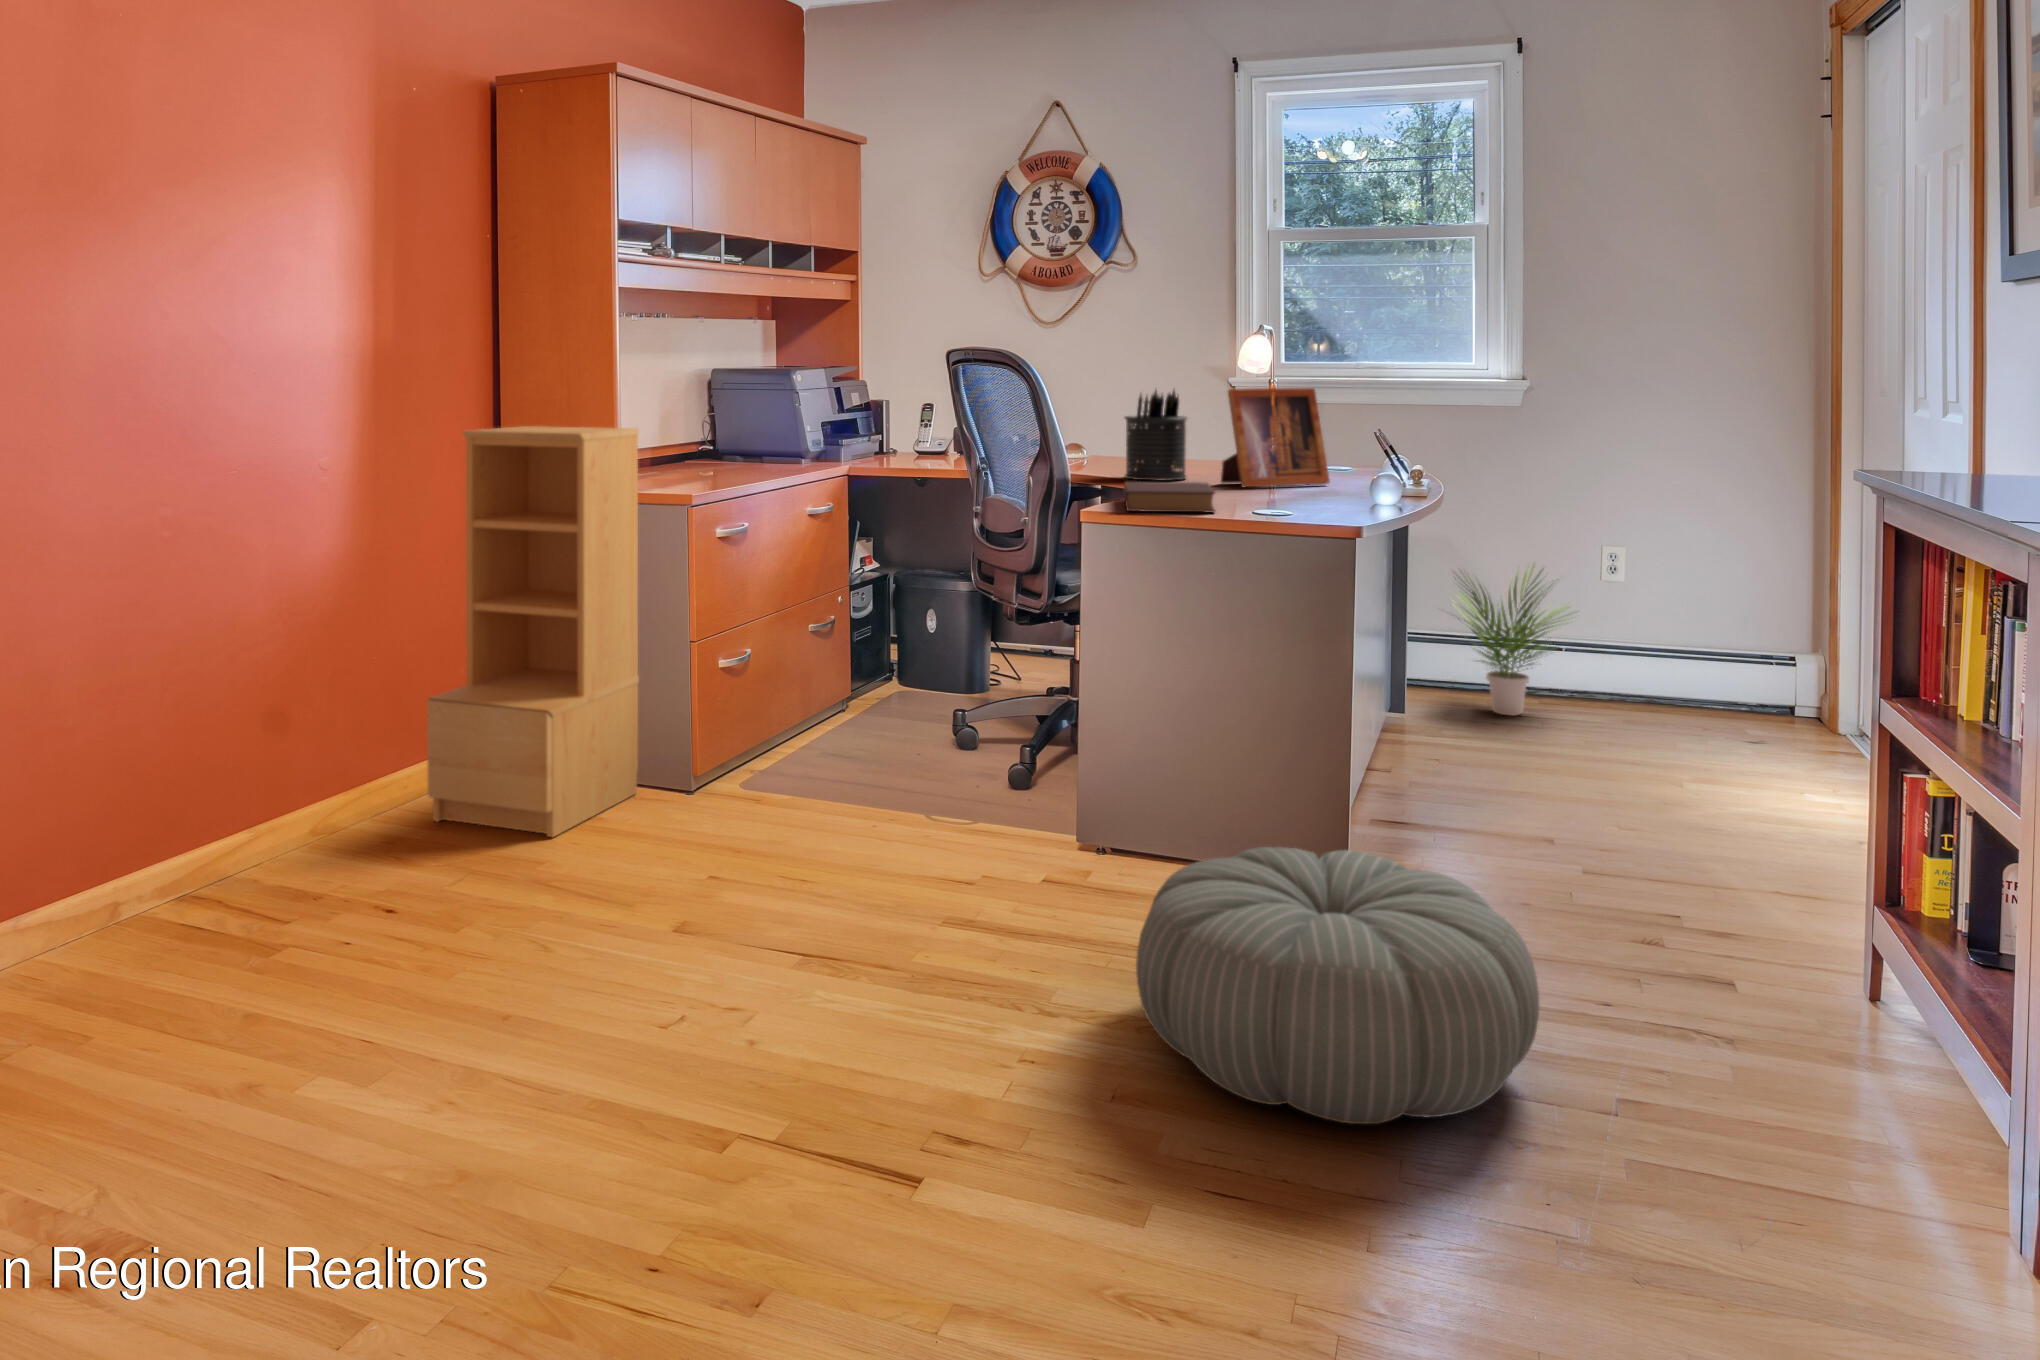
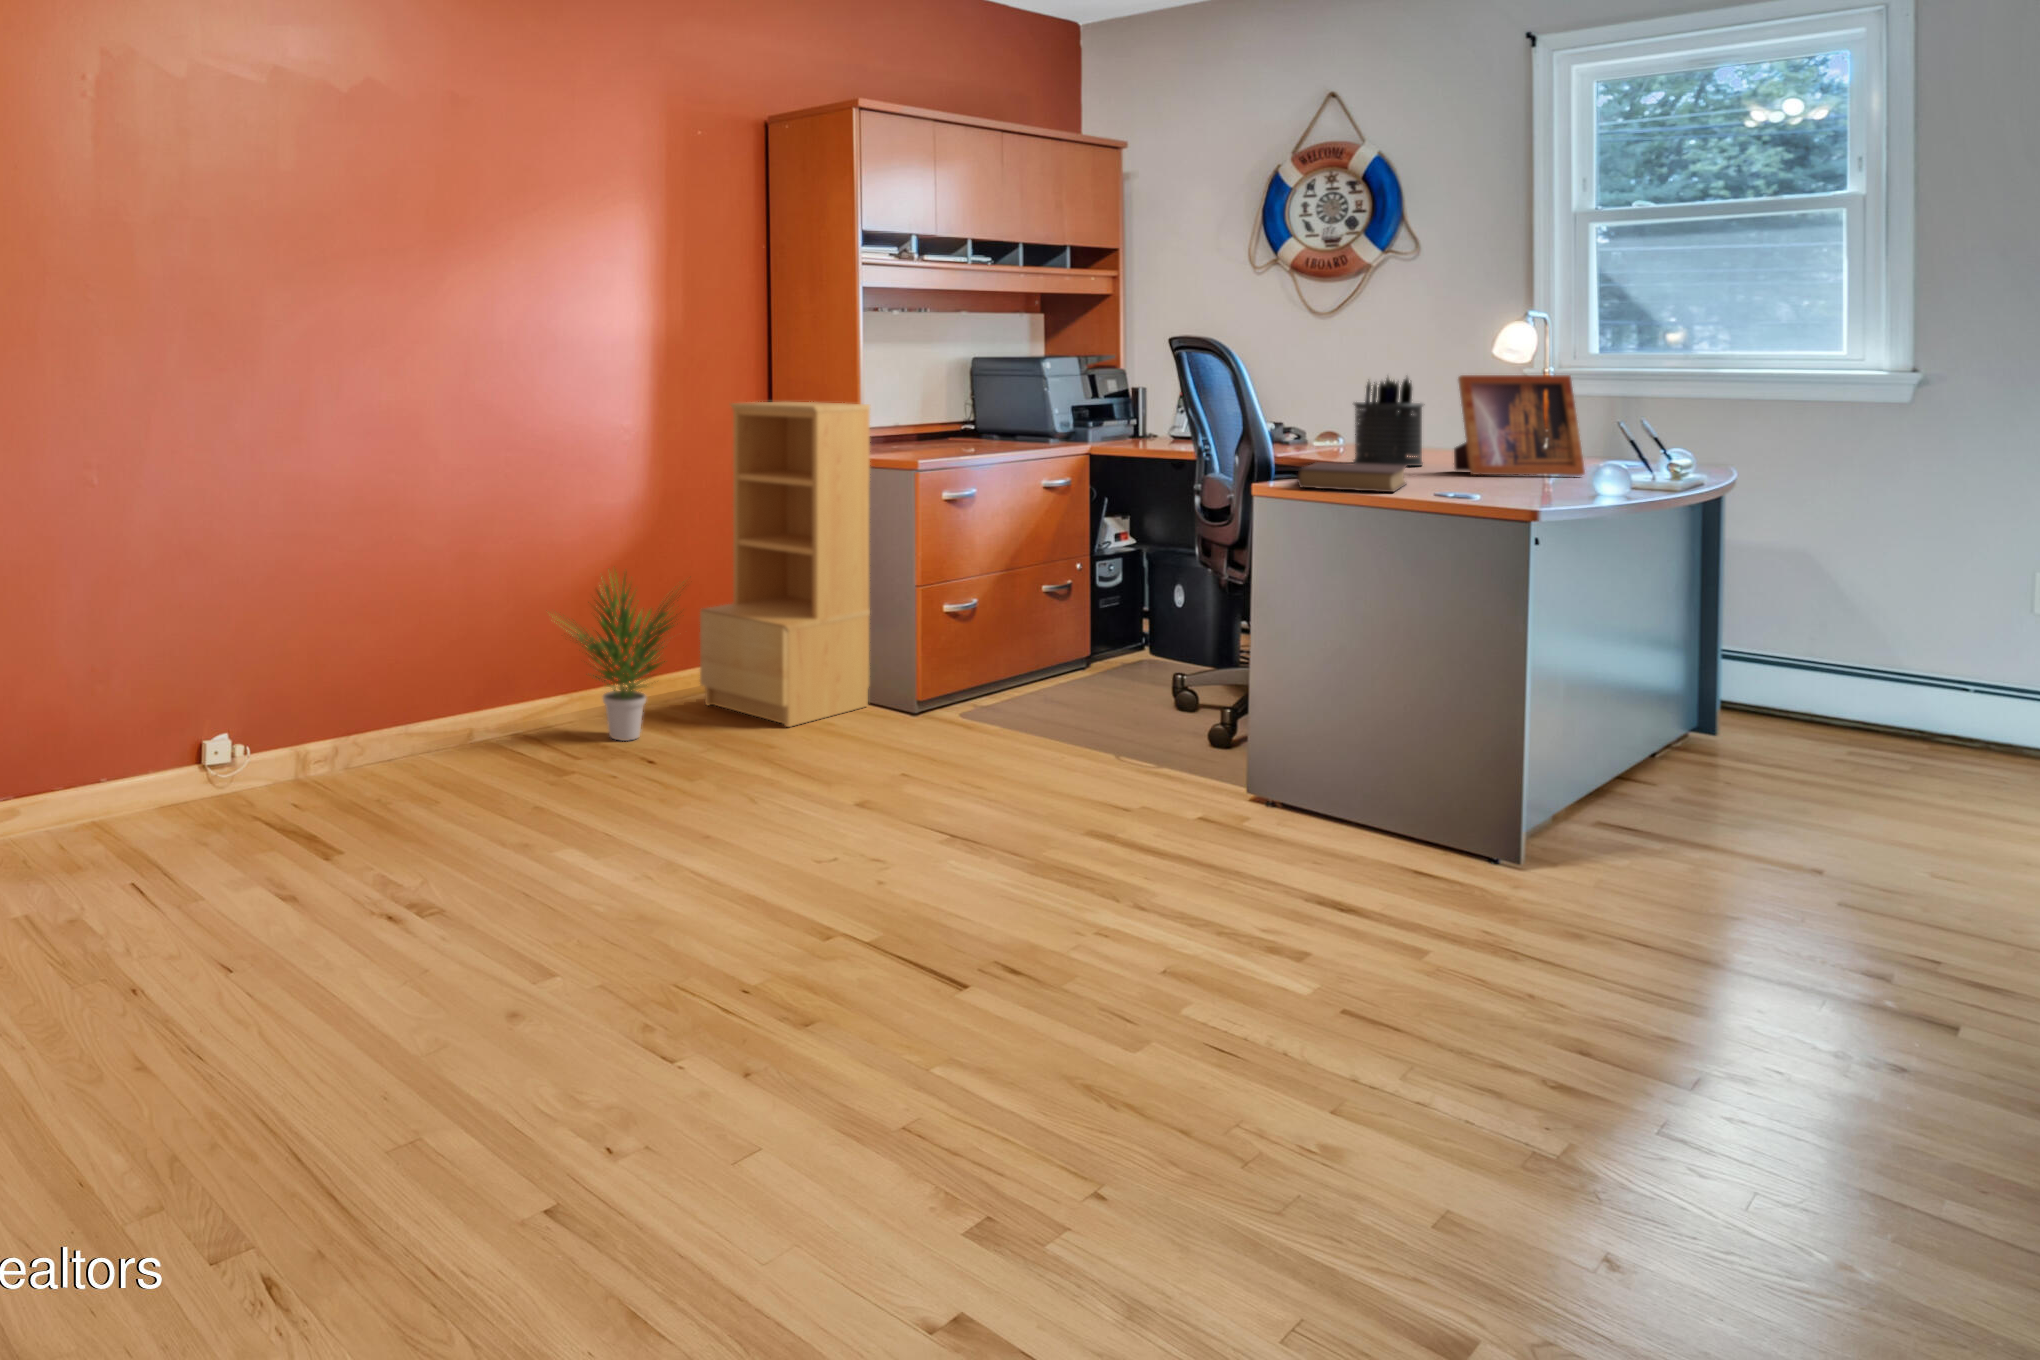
potted plant: present [1451,568,1570,716] -> present [555,577,684,741]
pouf: present [1136,847,1539,1124] -> none [1206,797,1630,1052]

